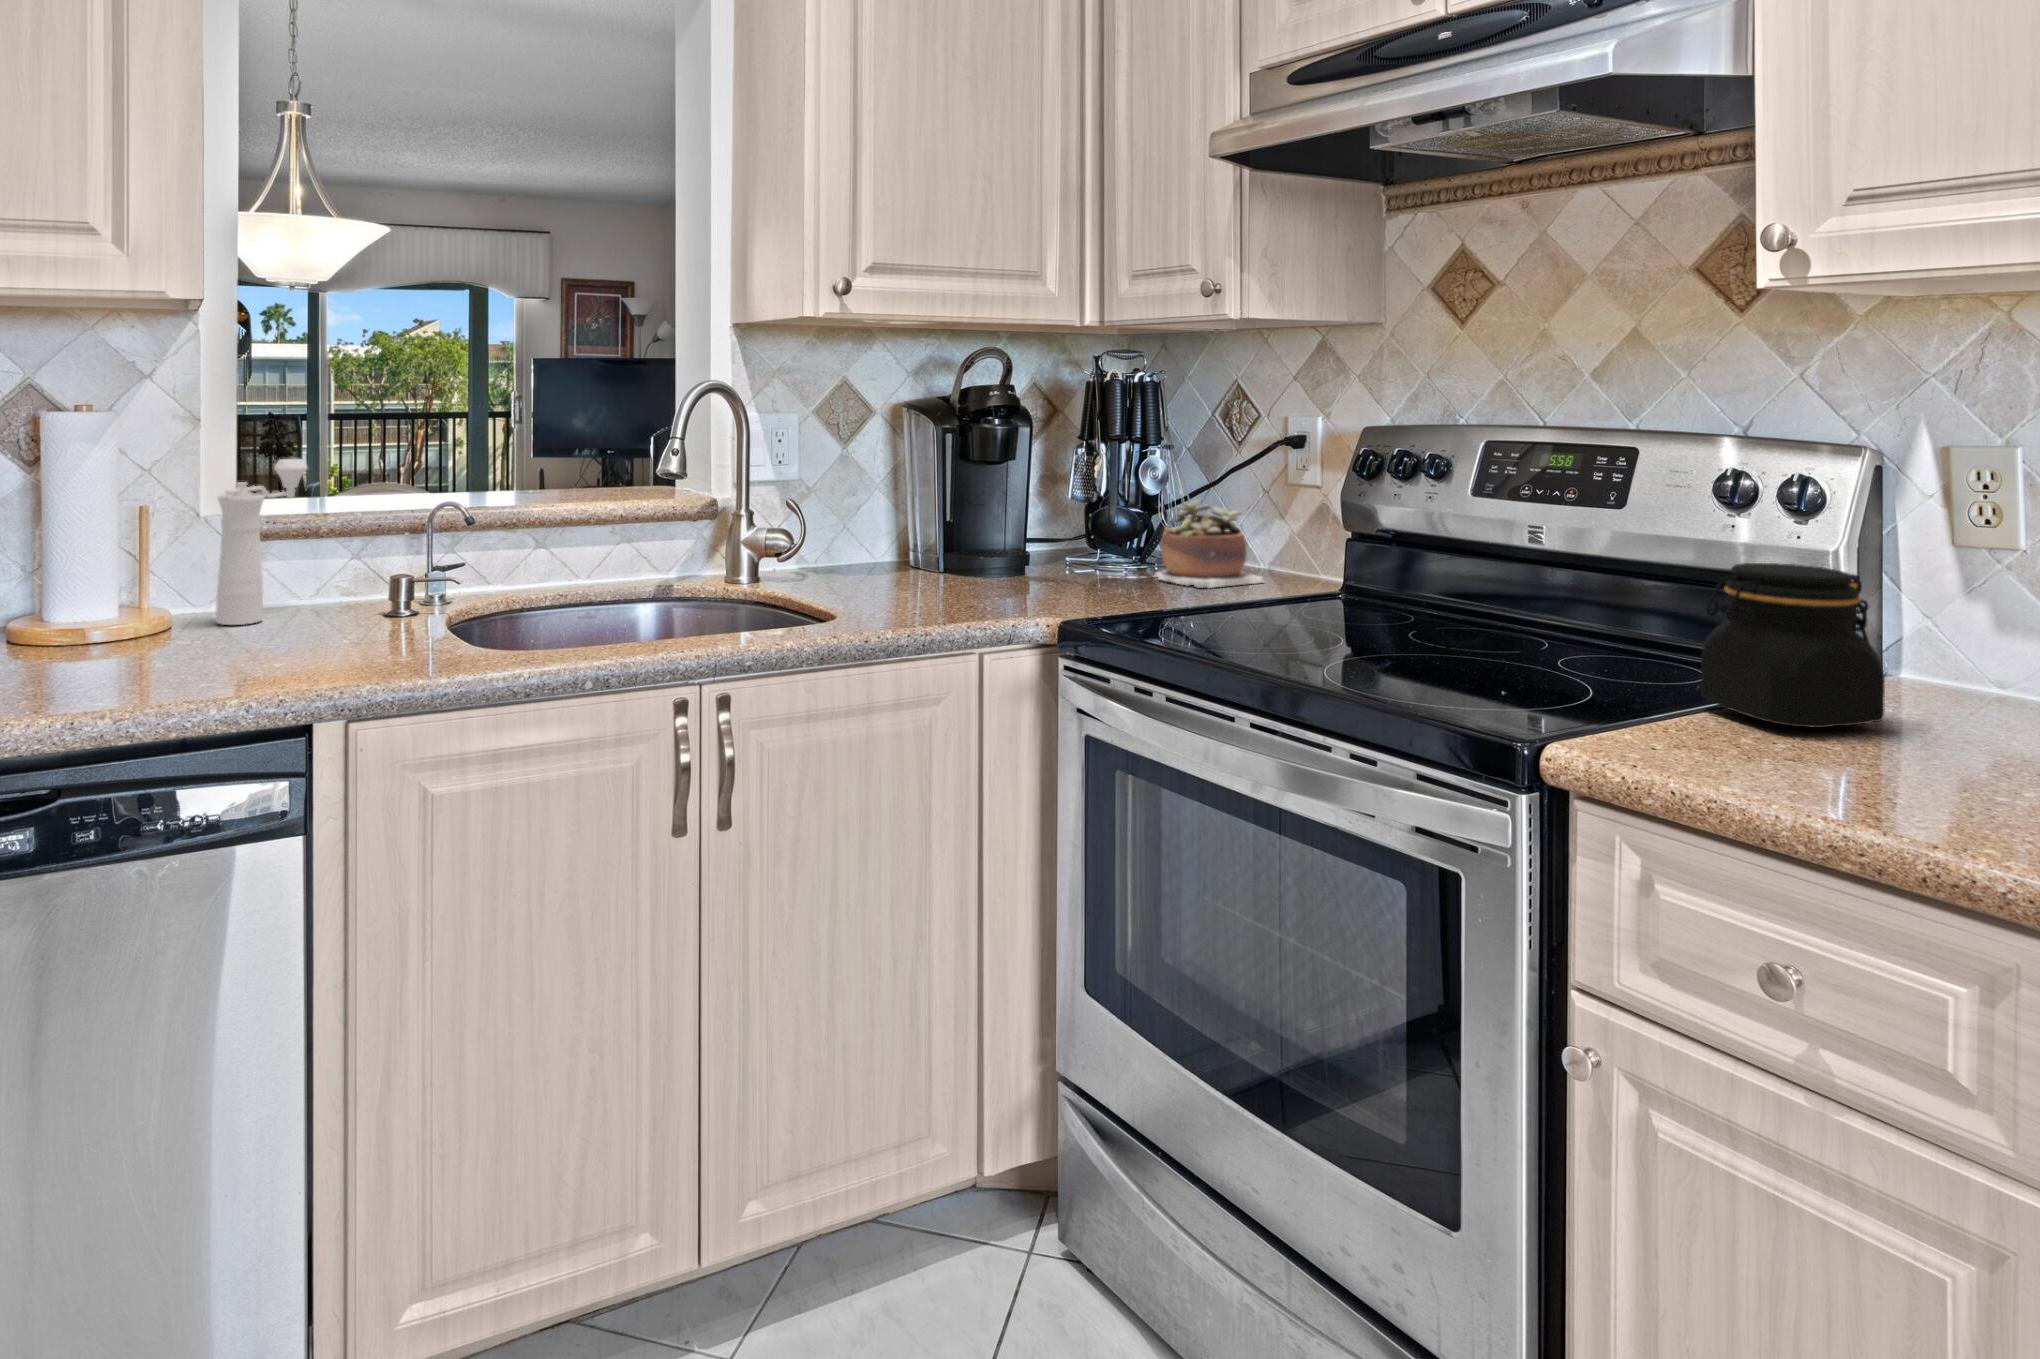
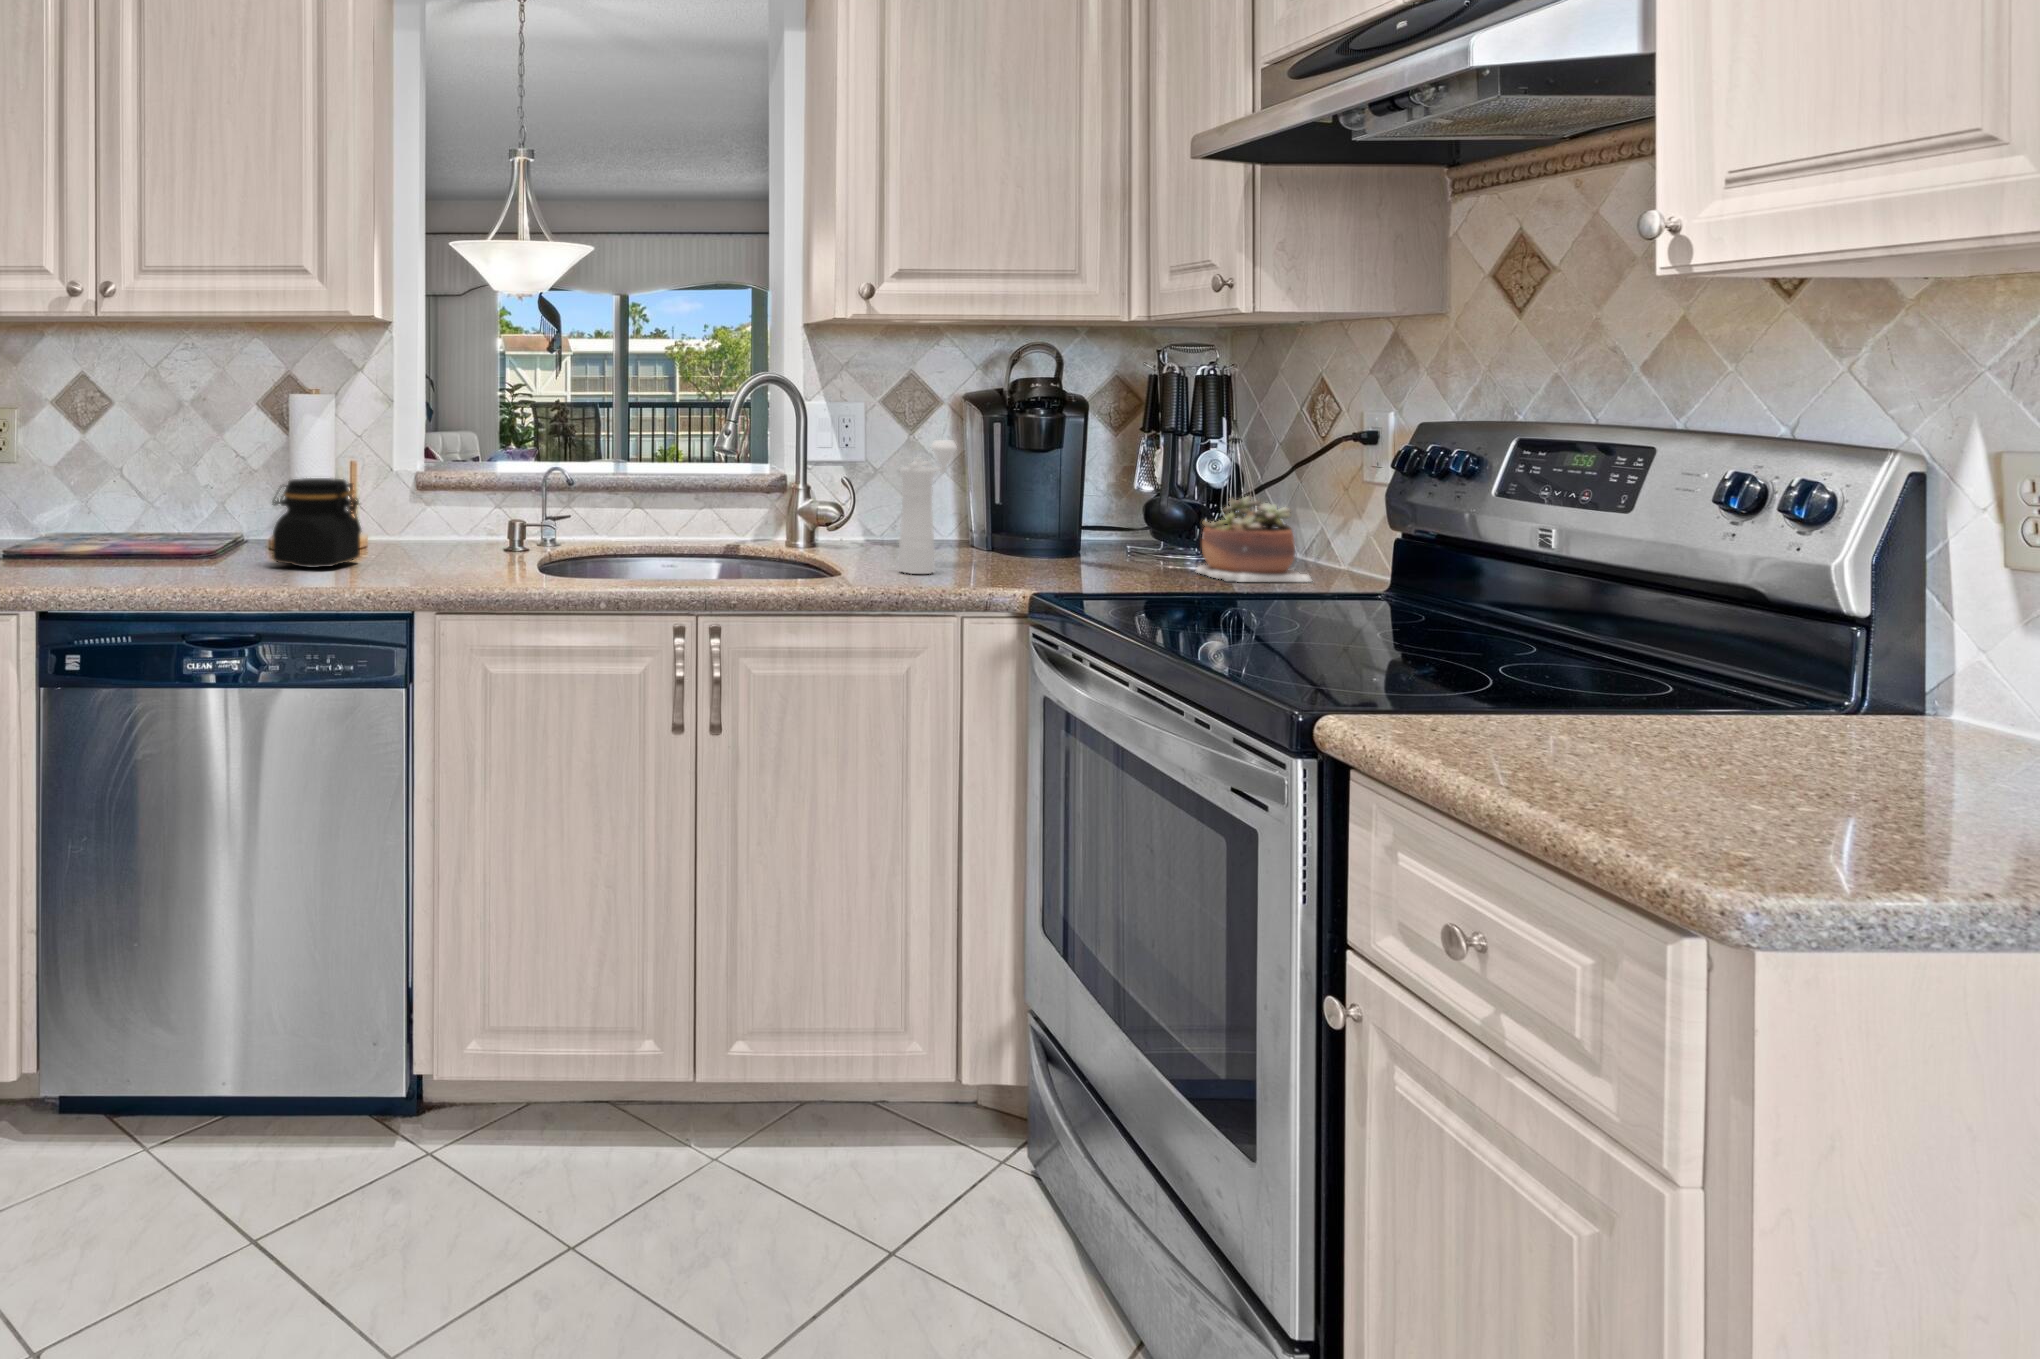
pepper mill: present [216,459,307,625] -> present [899,440,957,574]
jar: present [1701,563,1885,728] -> present [272,478,361,567]

